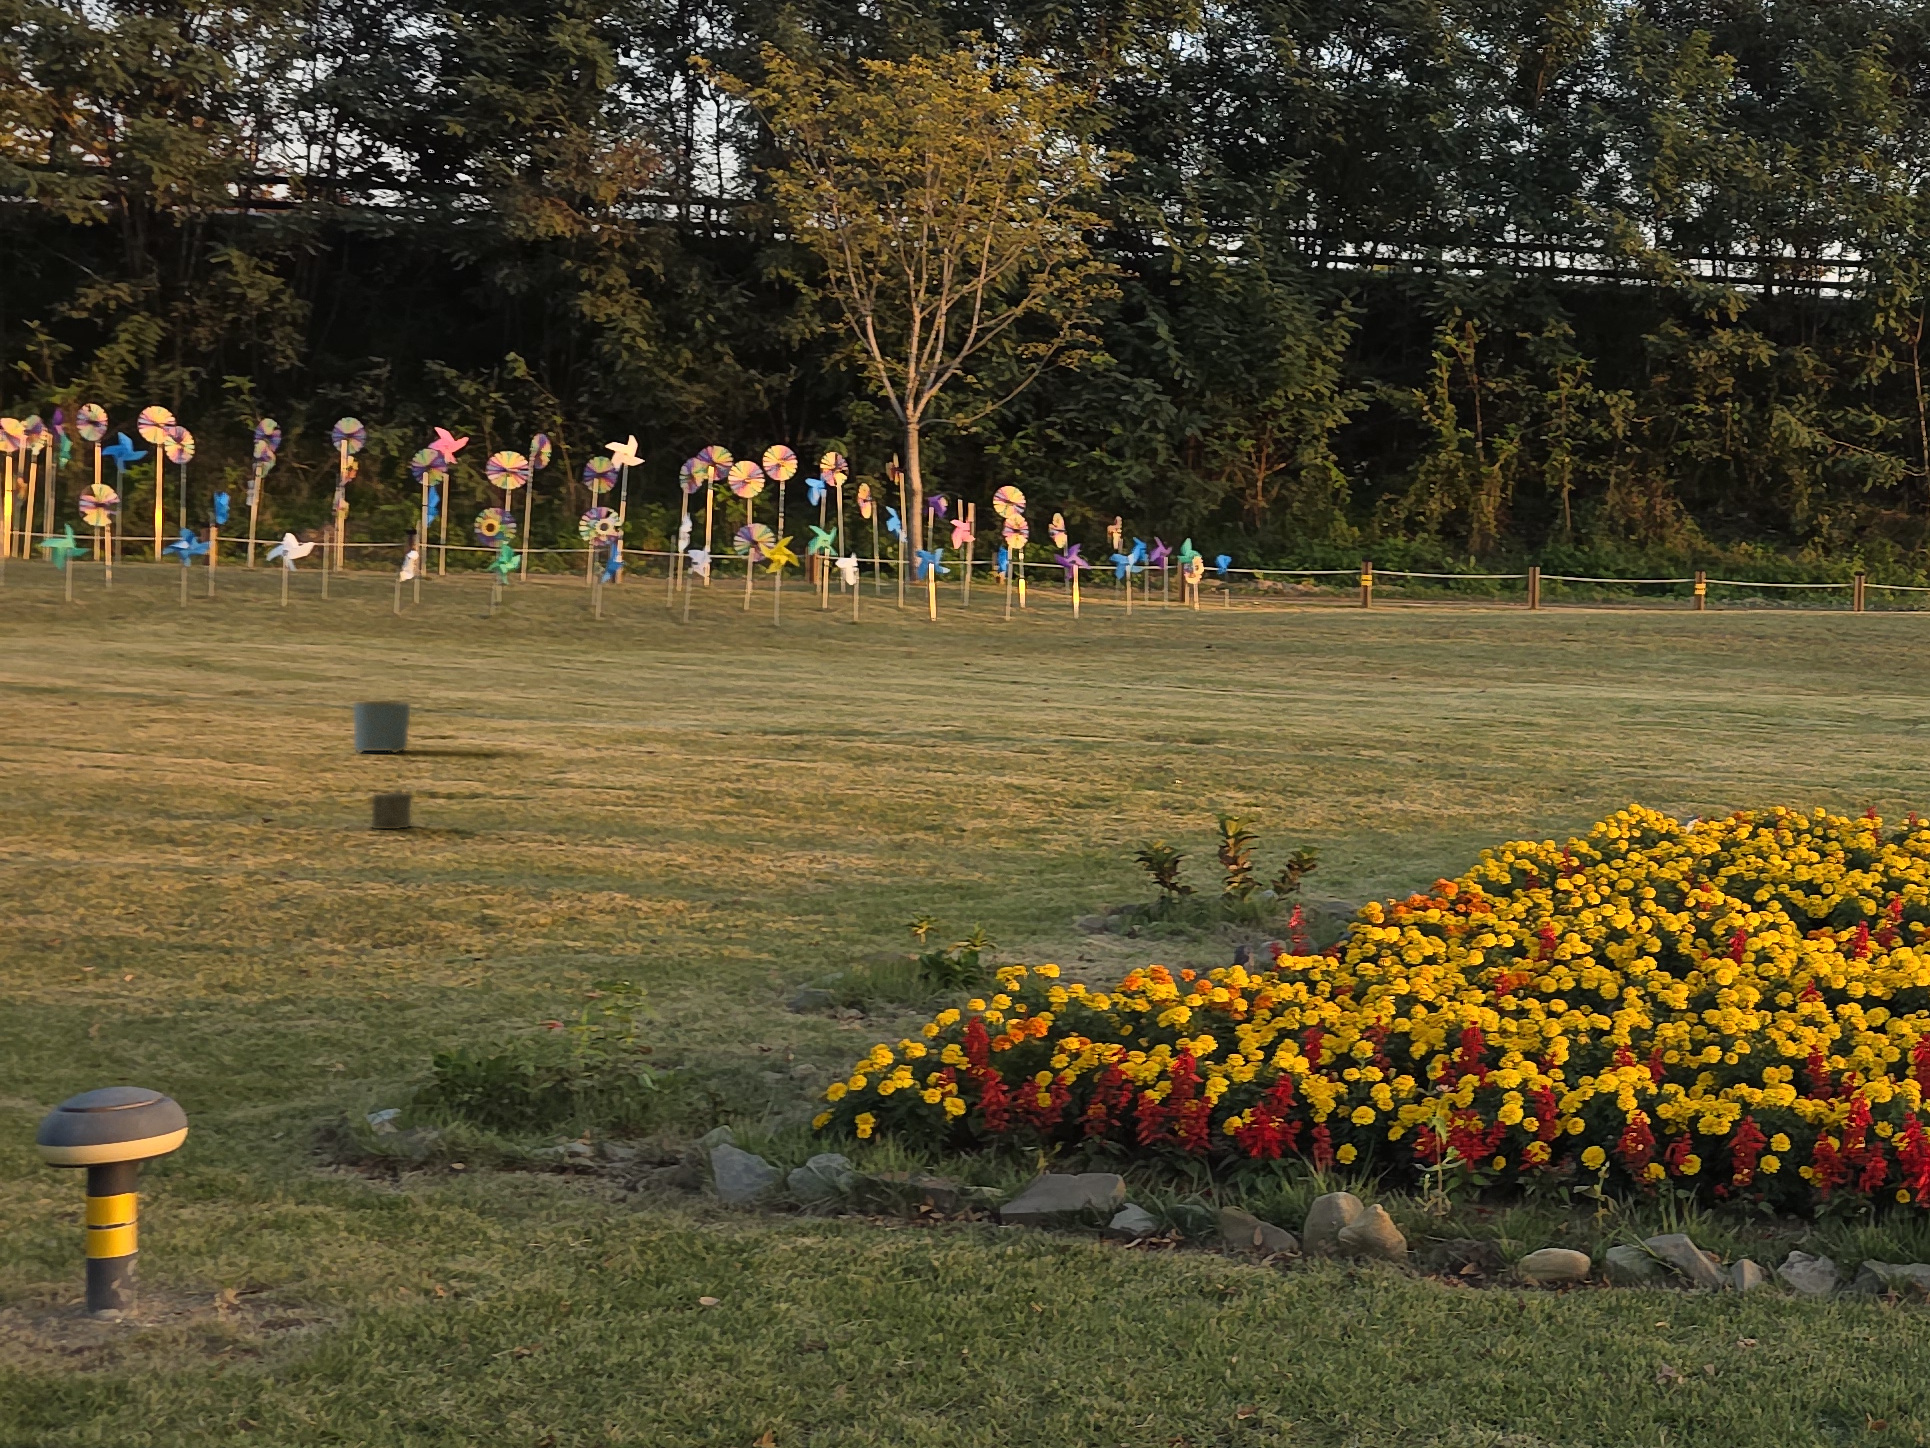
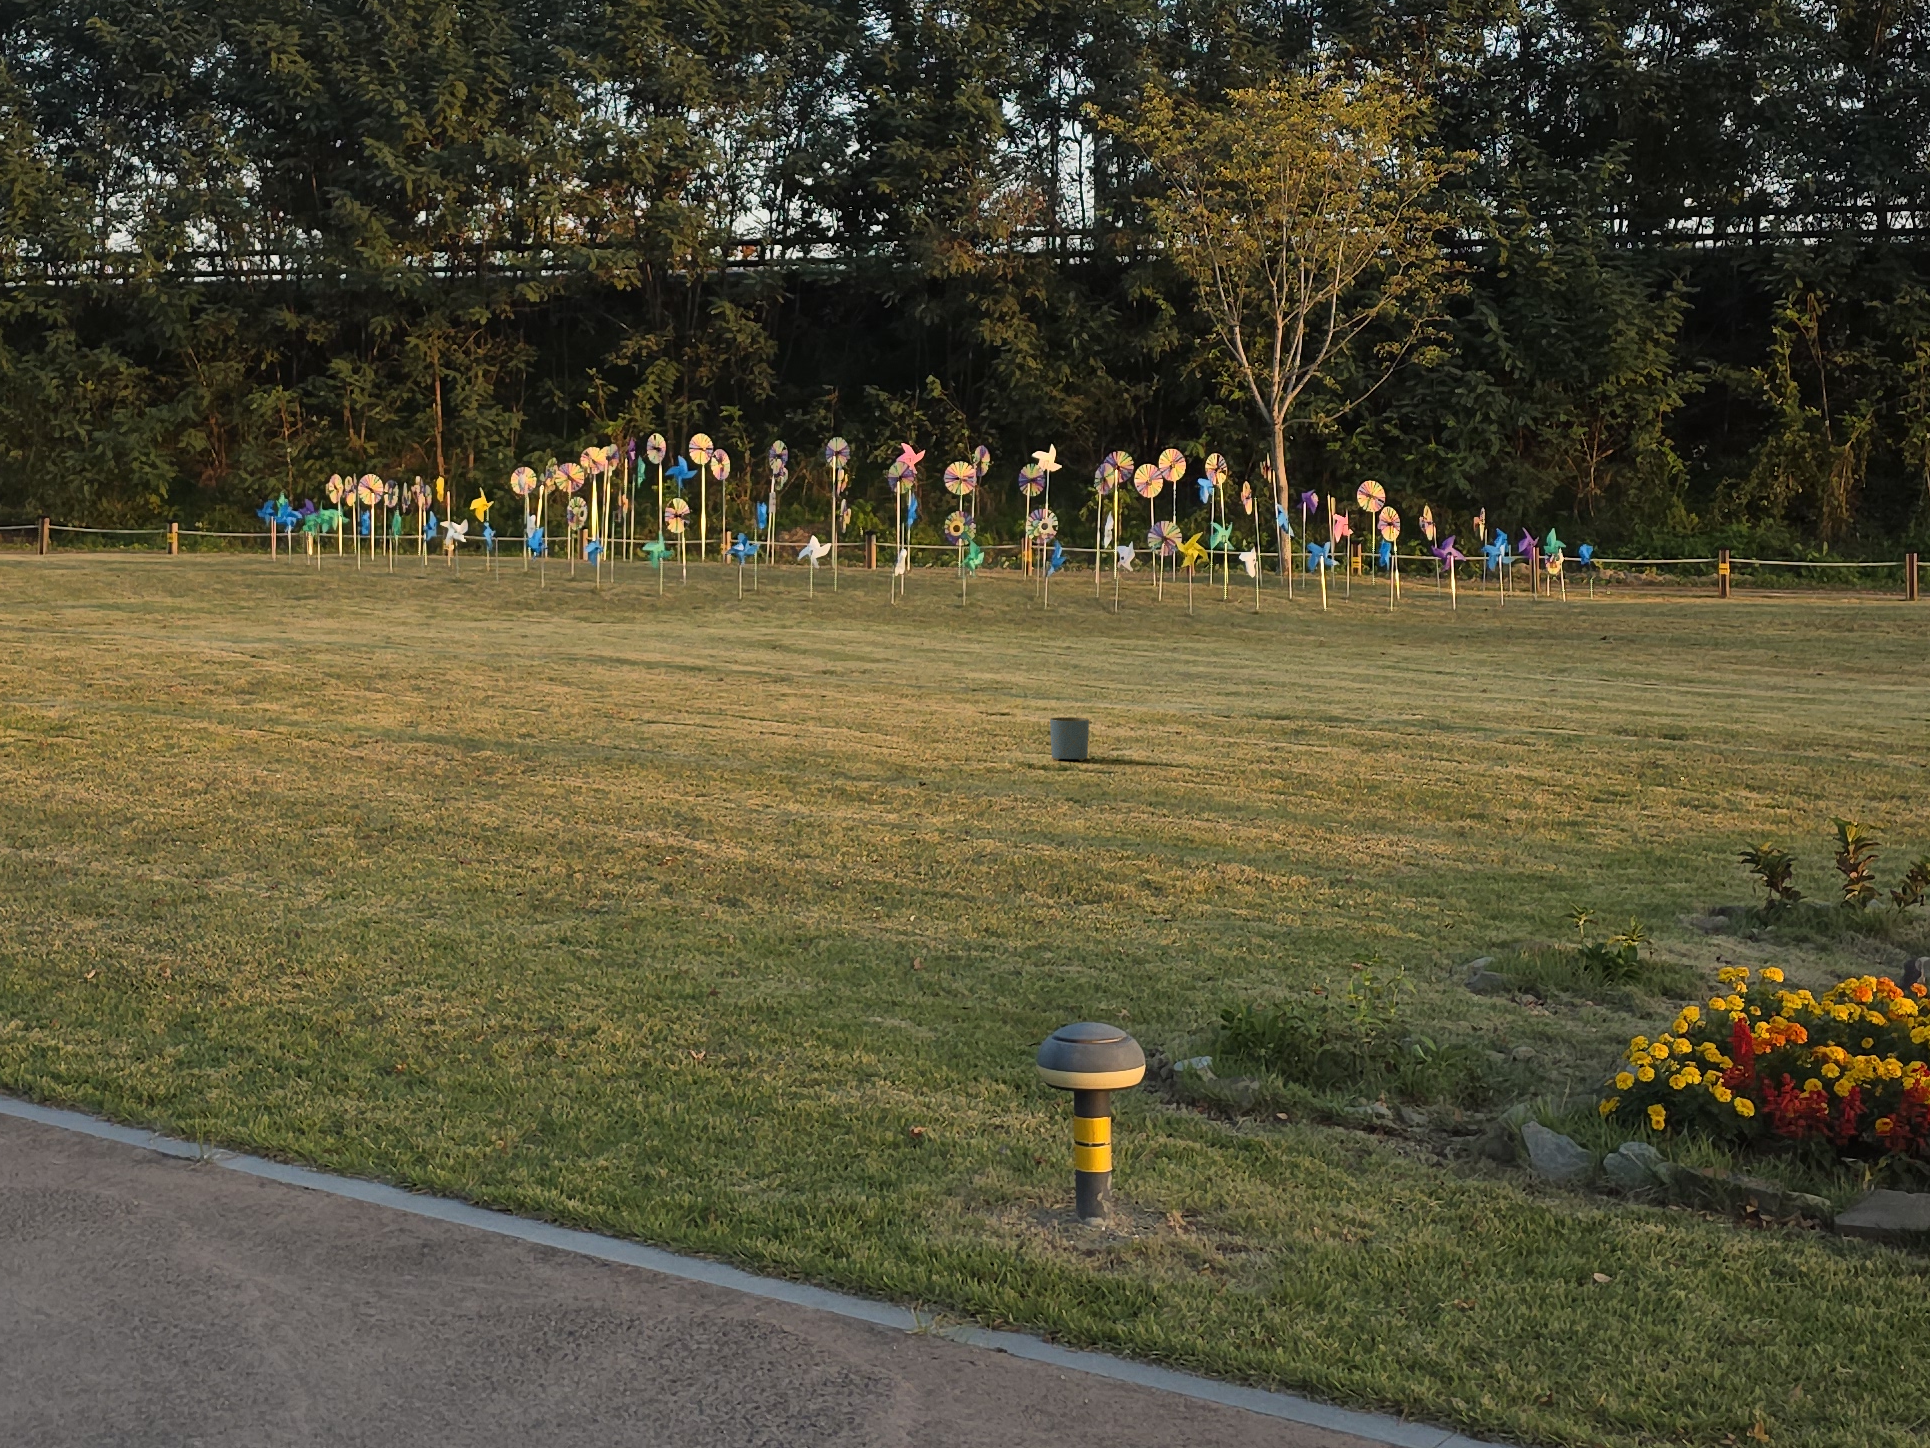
watering can: present [372,791,412,829] -> none [1144,804,1172,836]

